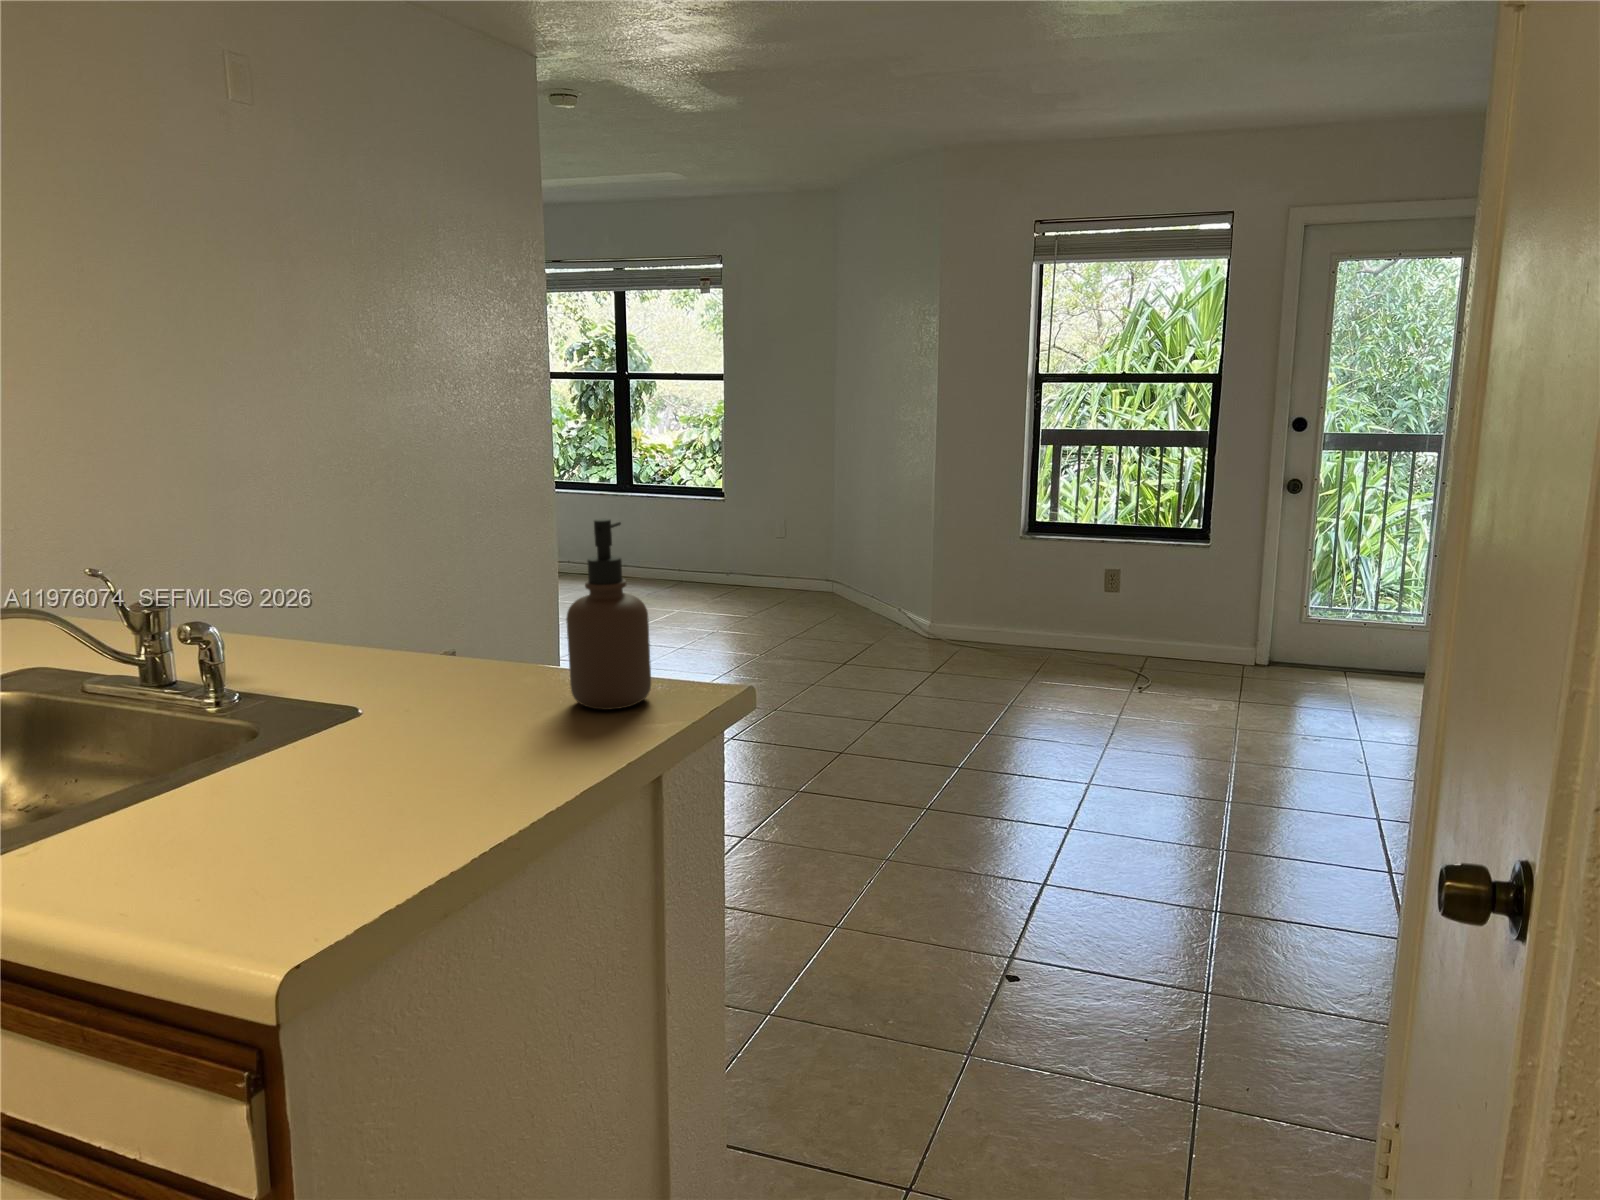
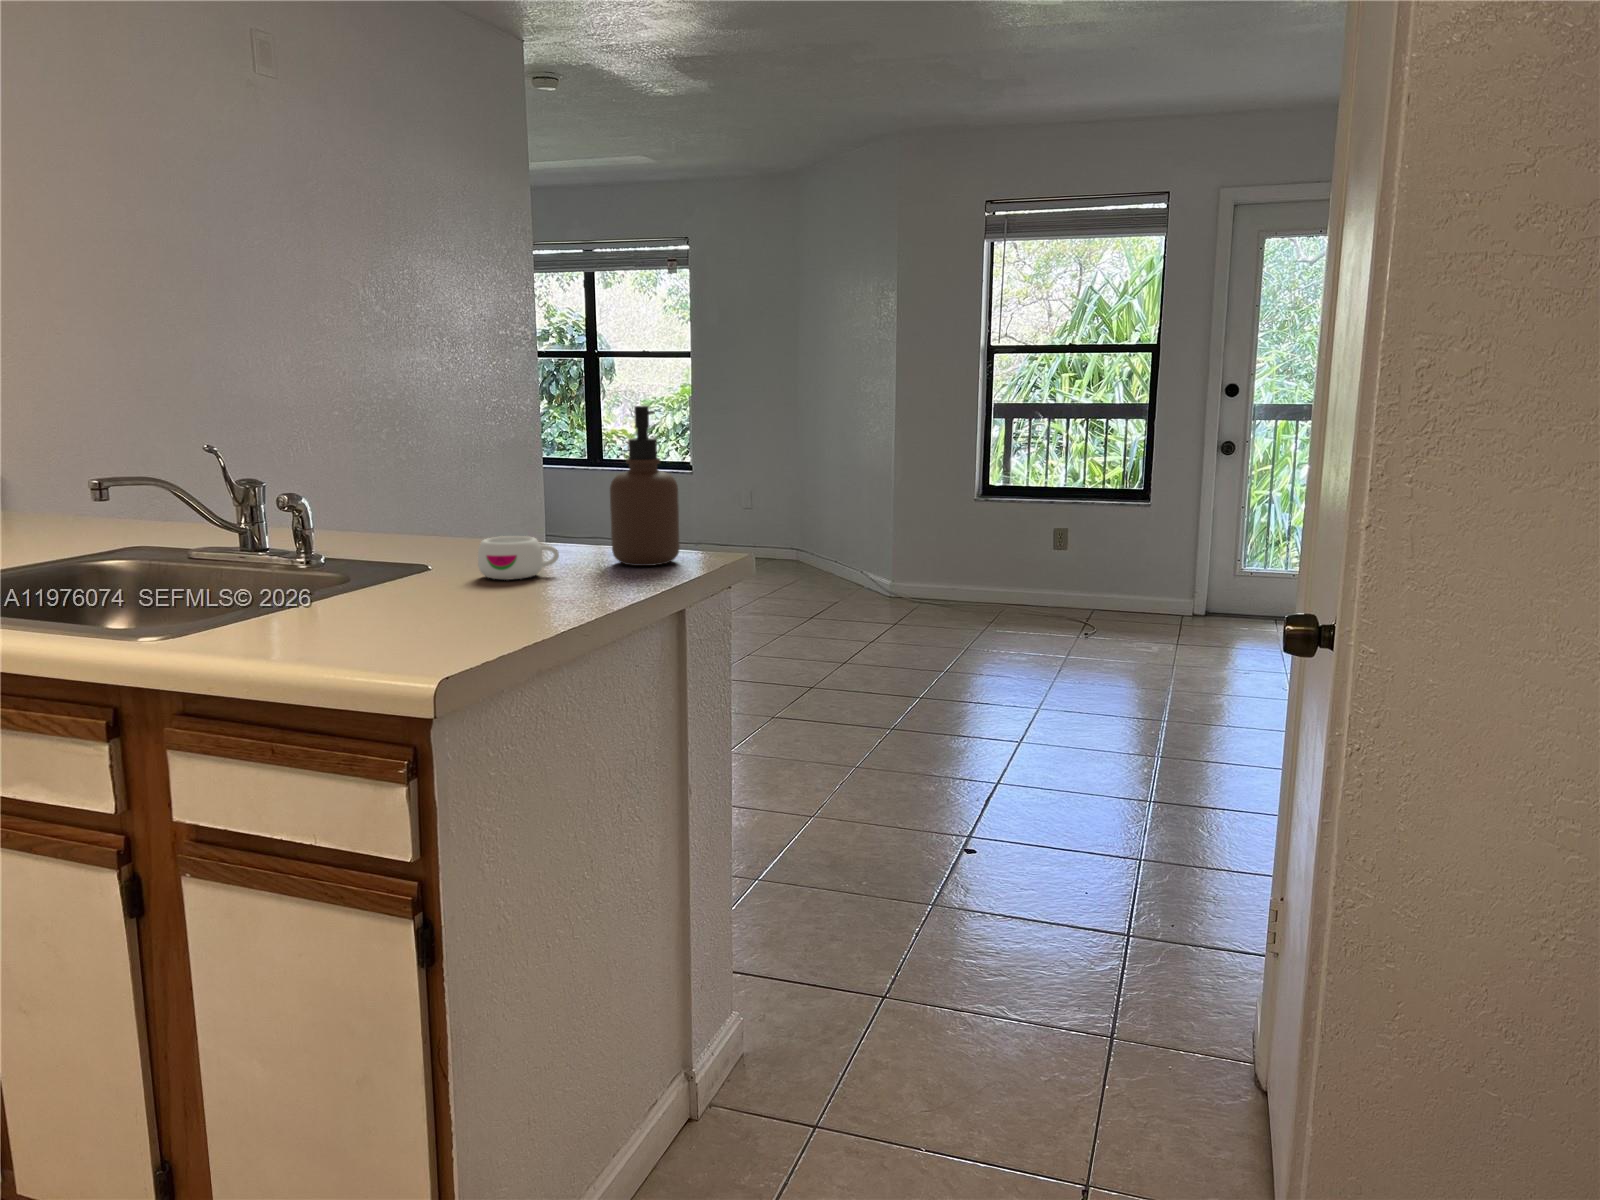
mug: none [403,679,501,738] -> present [478,536,559,580]

